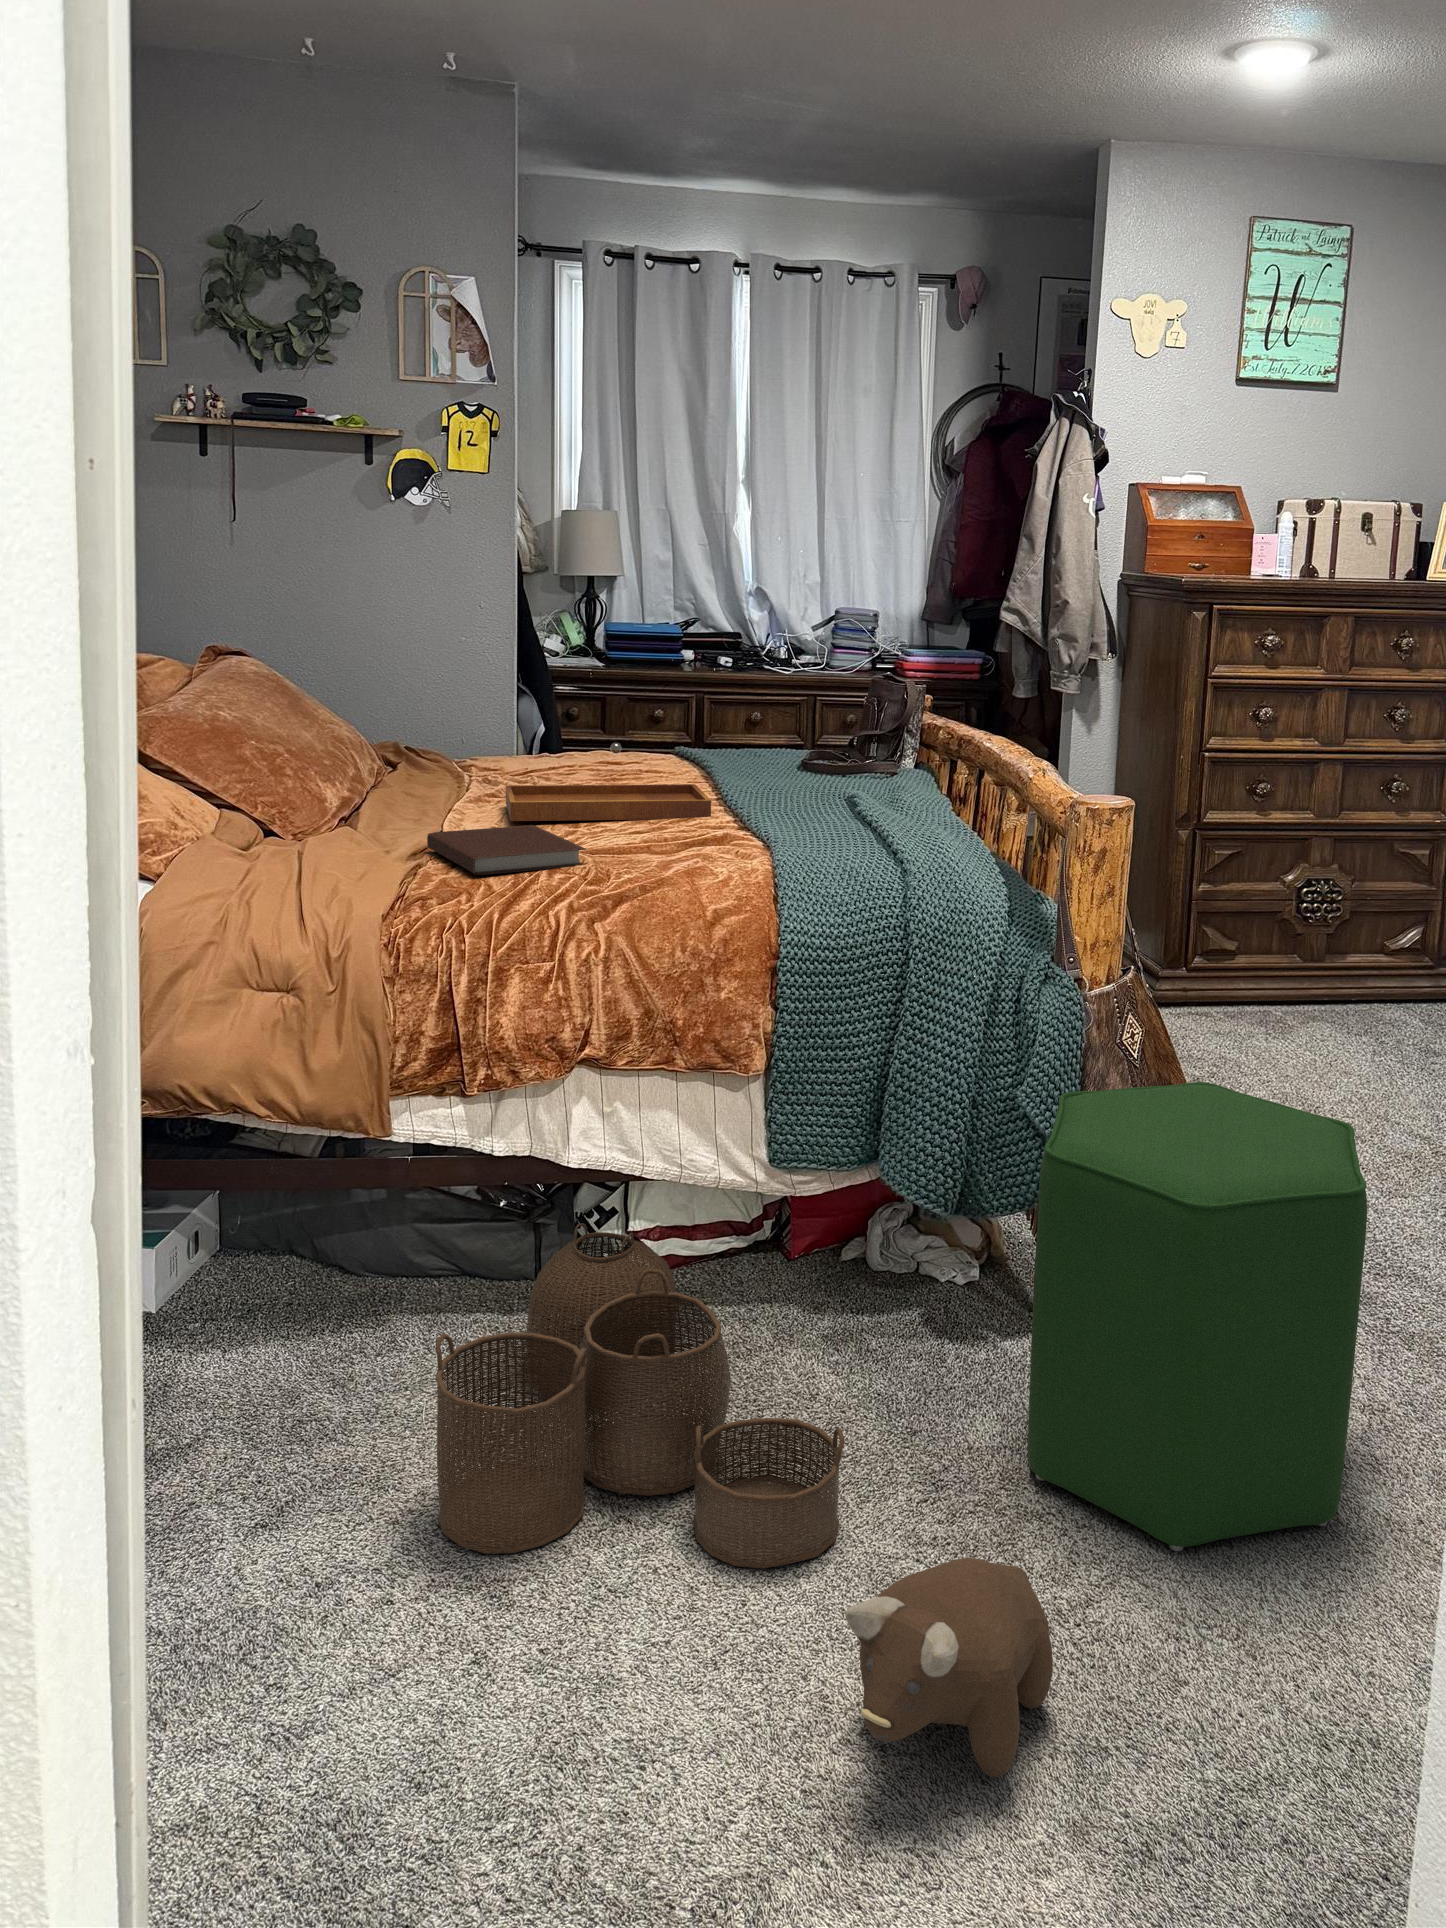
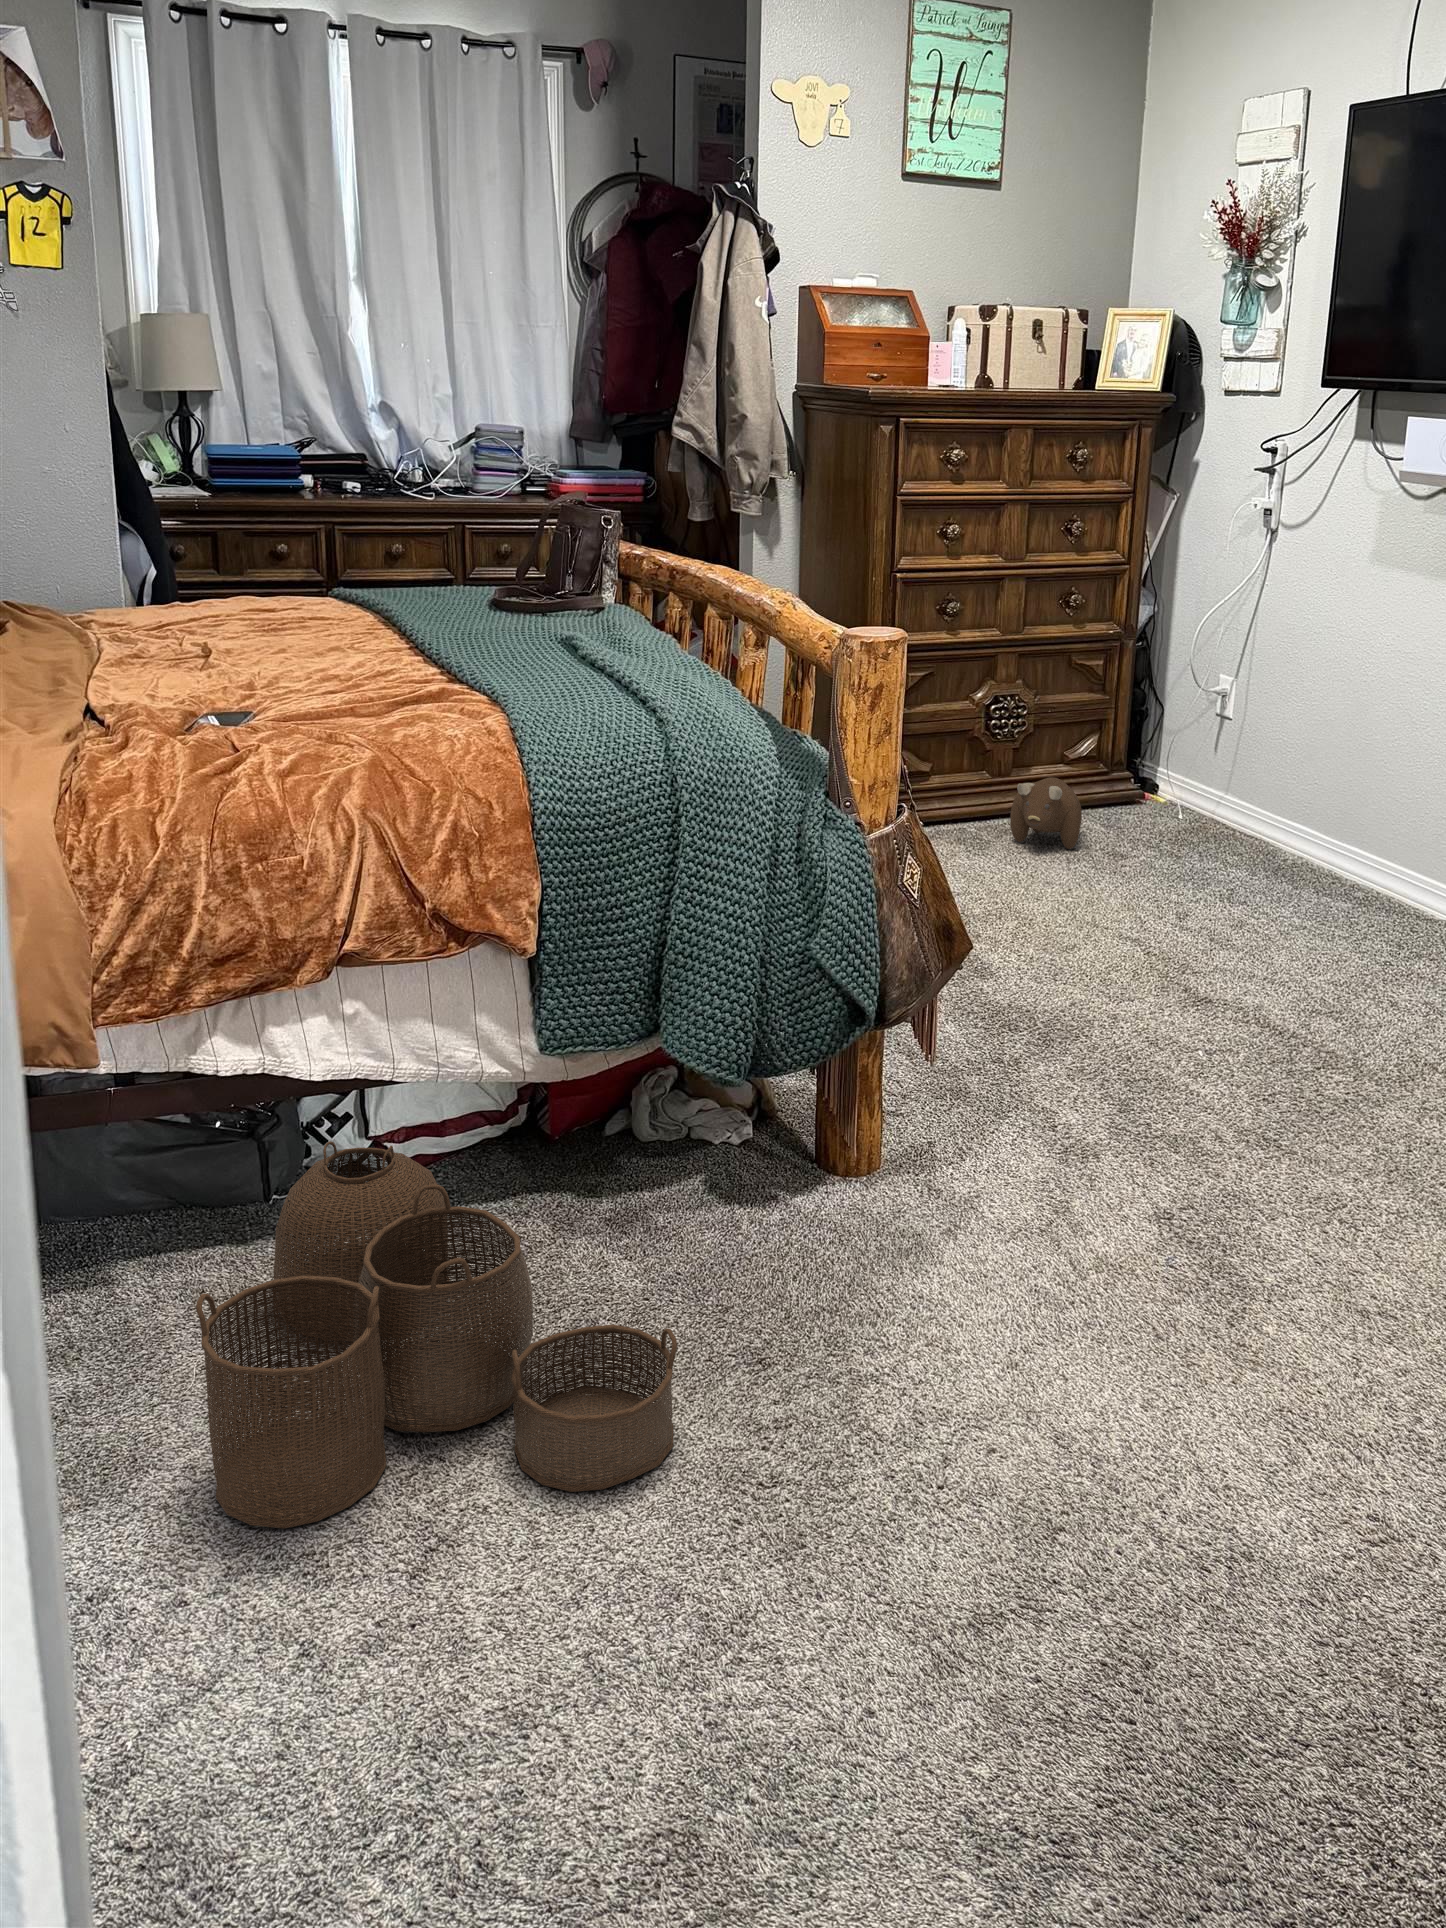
tray: present [506,743,711,821] -> none [153,588,410,686]
notebook: present [427,825,586,875] -> none [77,690,286,754]
ottoman: present [1028,1082,1367,1551] -> none [849,921,1190,1396]
plush toy: present [845,1558,1053,1778] -> present [1010,777,1082,849]

